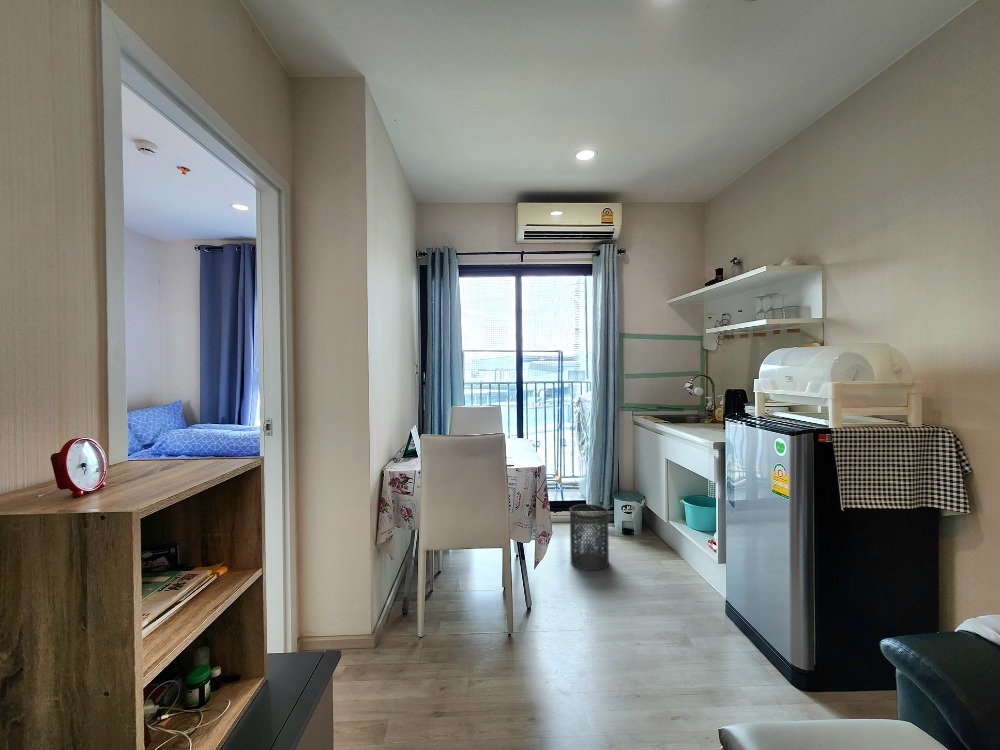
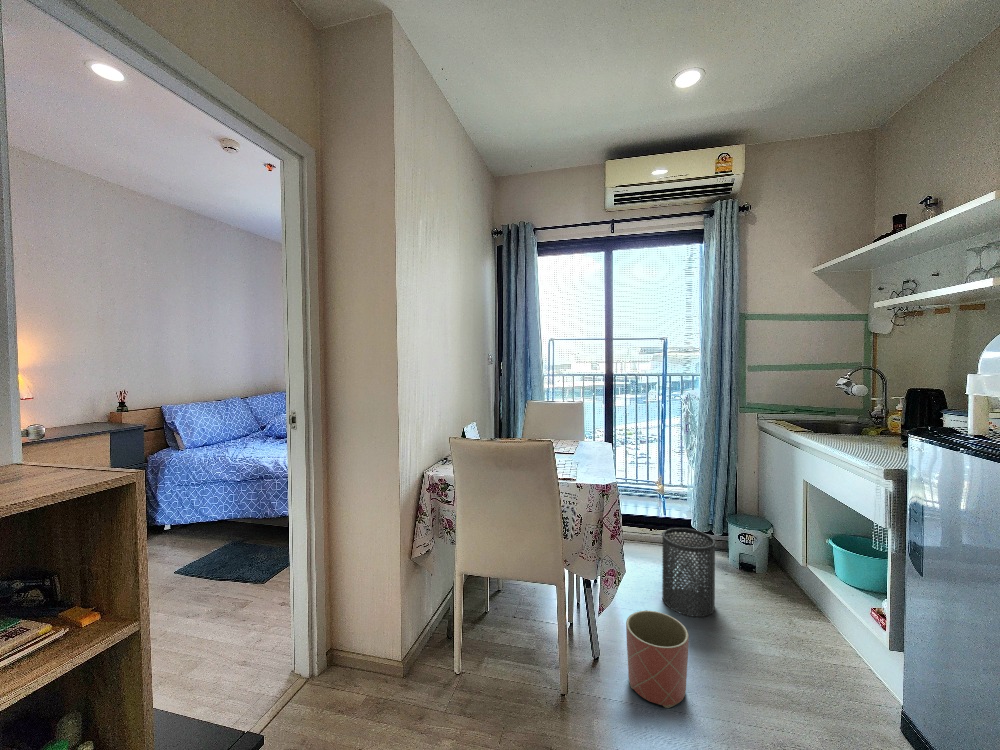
planter: none [554,562,598,626] -> present [626,611,689,708]

